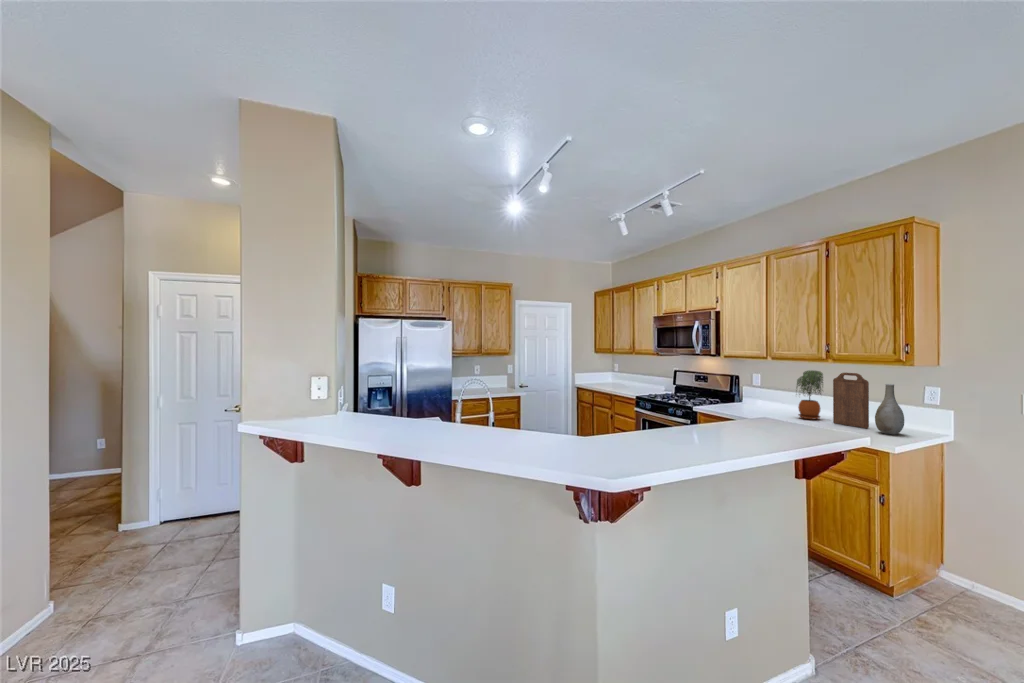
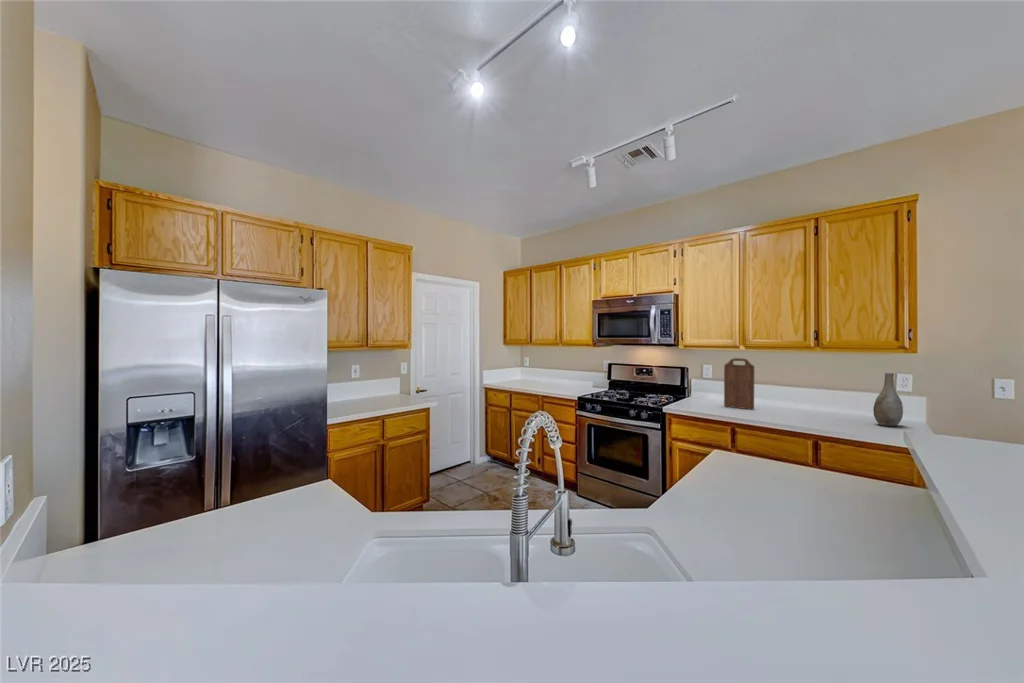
potted plant: present [796,370,823,419] -> none [778,360,807,414]
cutting board: present [833,373,869,428] -> present [724,358,754,409]

